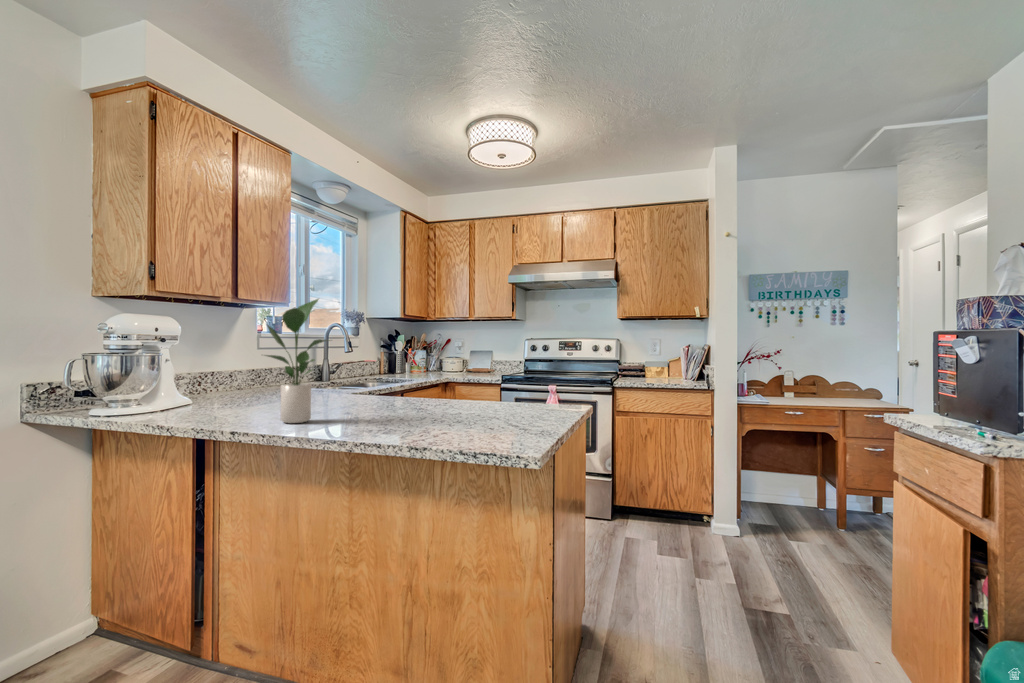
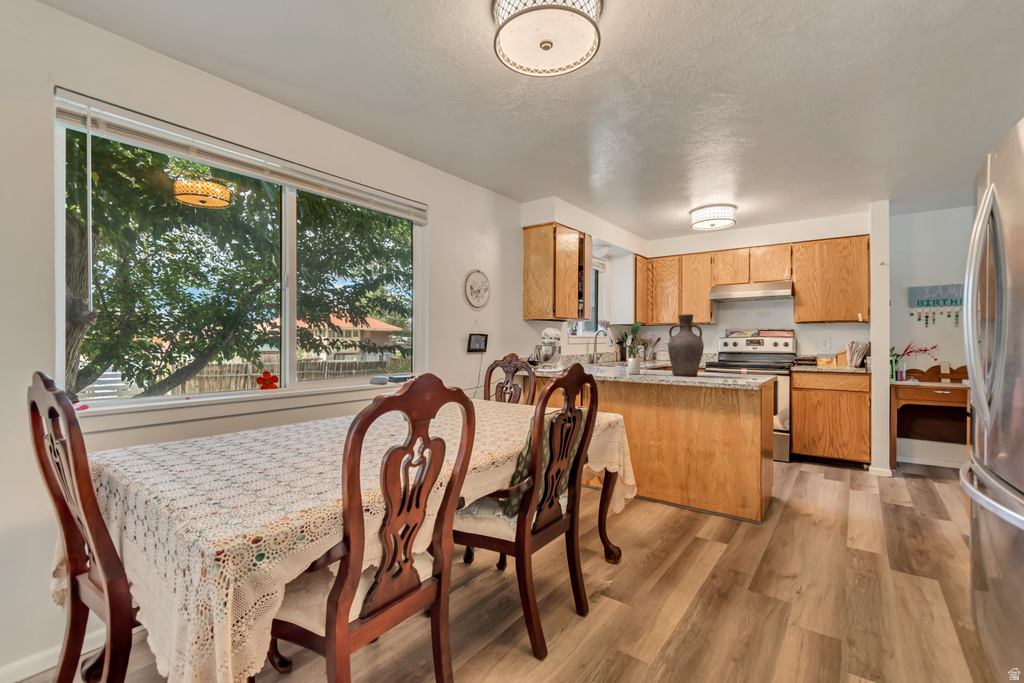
vase: none [381,286,455,423] -> present [668,314,704,376]

